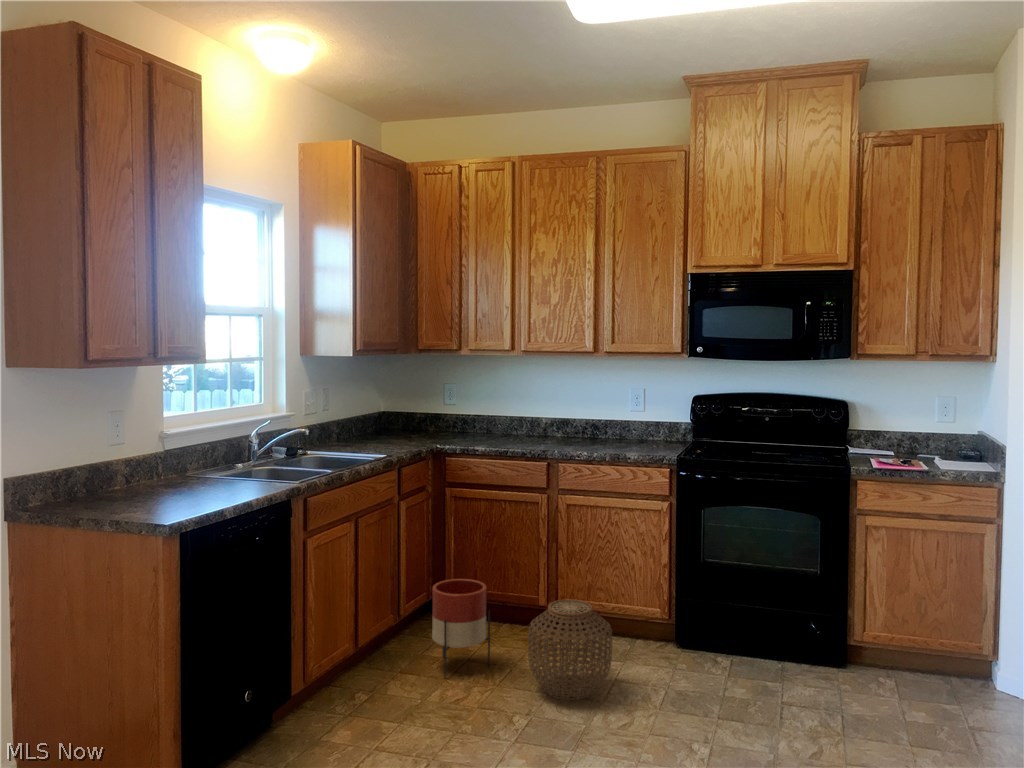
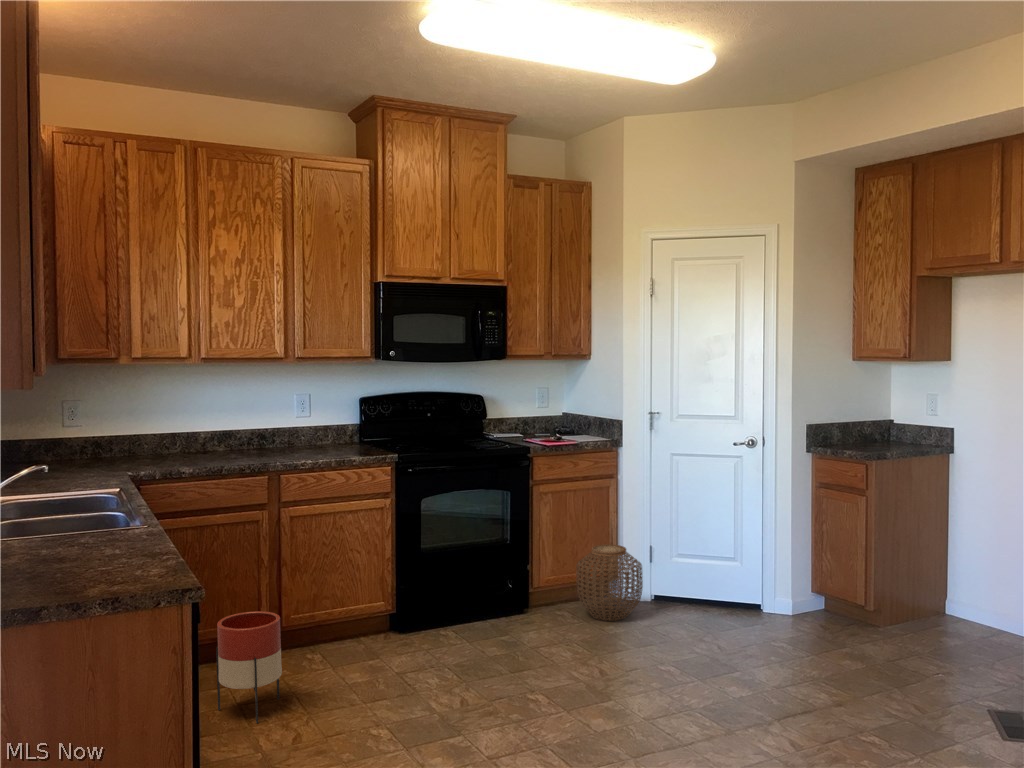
woven basket: present [528,599,612,700] -> present [576,544,643,621]

